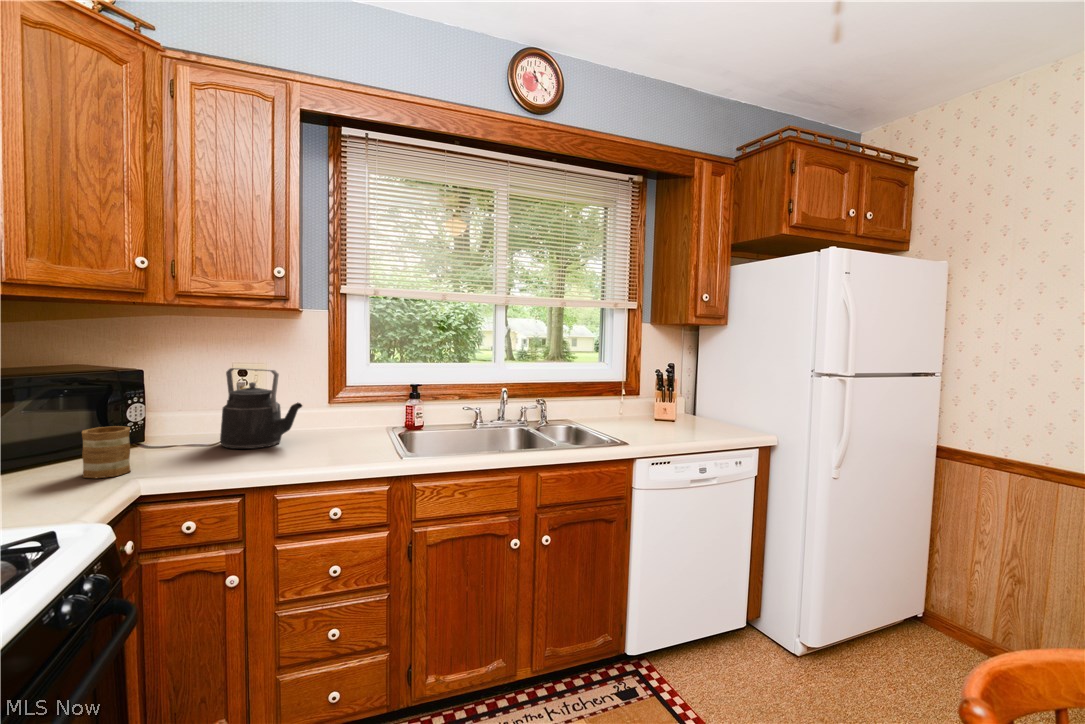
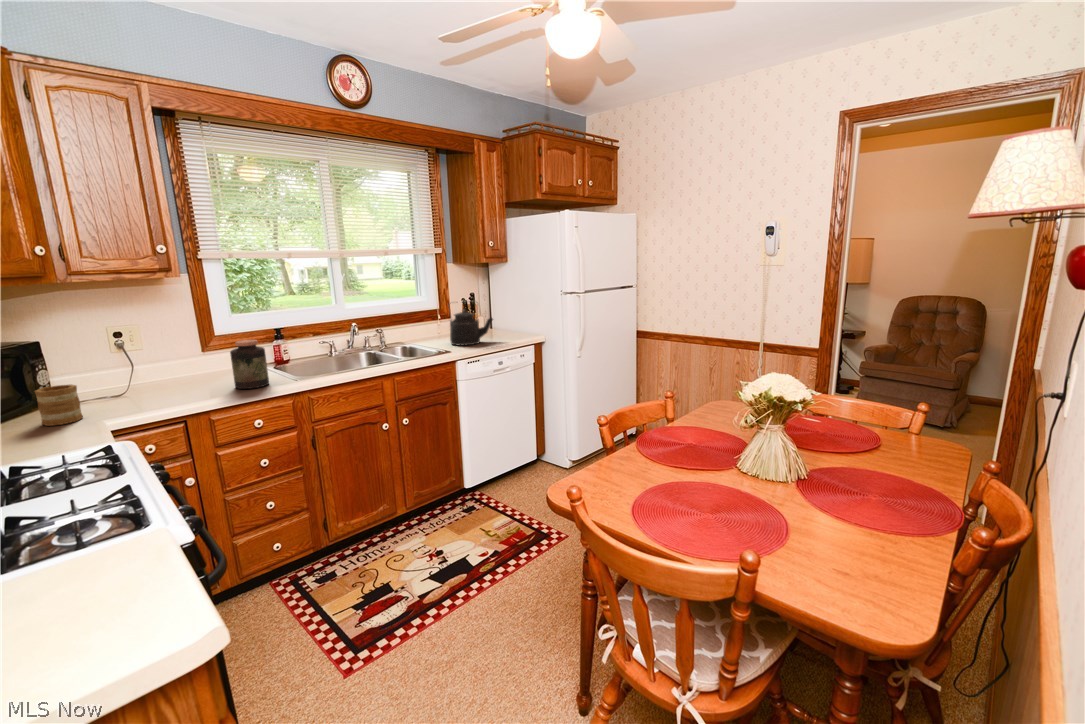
kettle: present [220,368,302,449] -> present [449,304,493,346]
jar: none [325,395,369,462] -> present [230,340,269,389]

